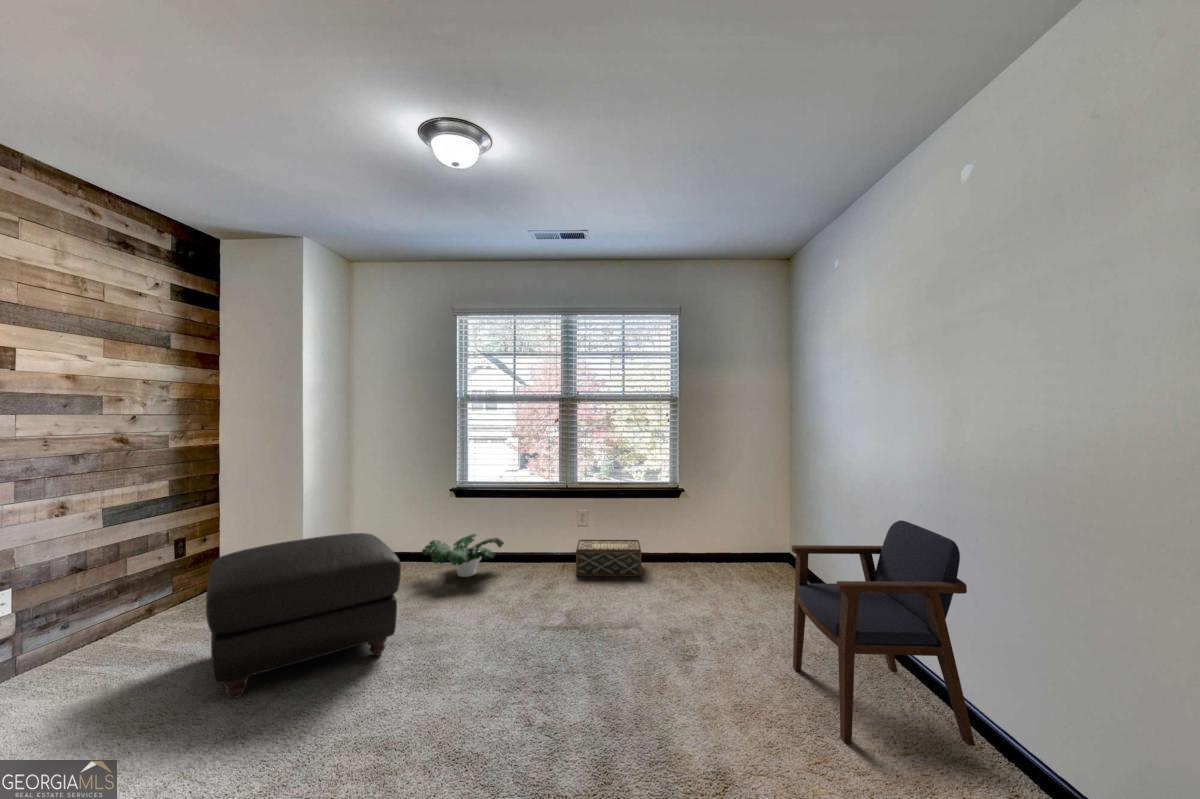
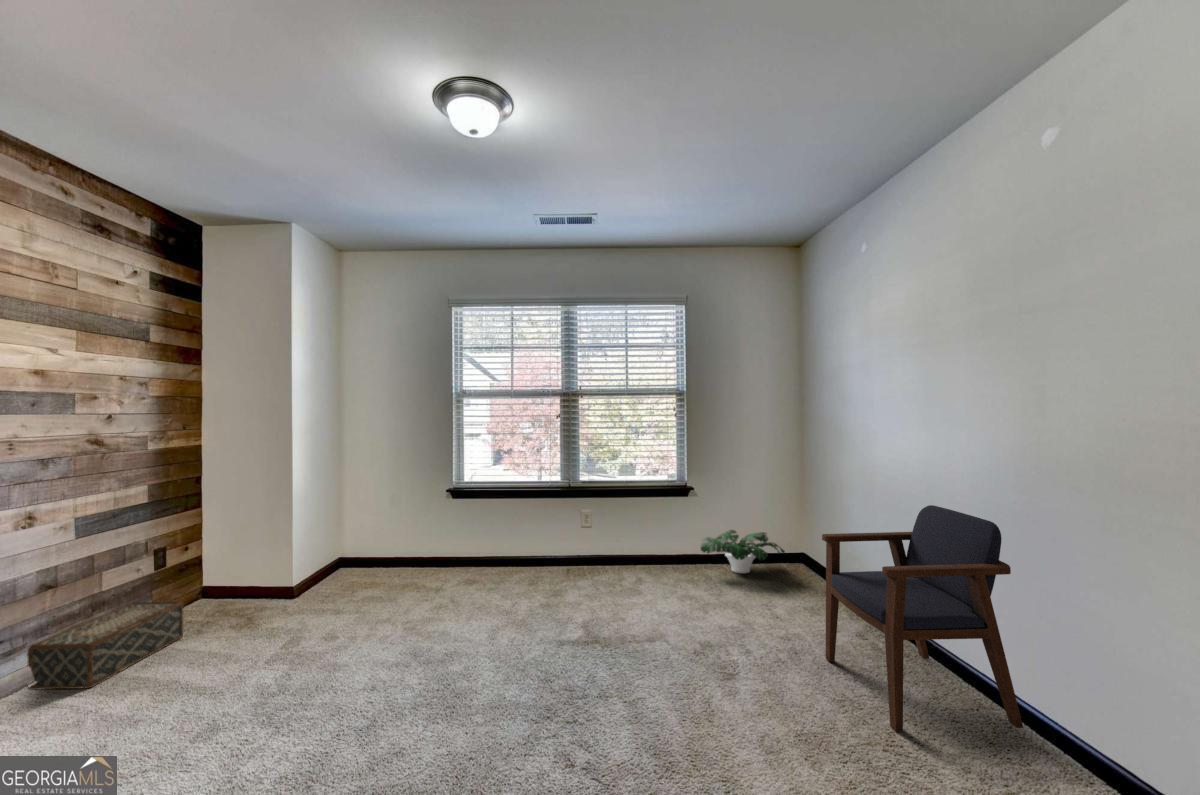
ottoman: present [206,533,401,698] -> none [204,537,414,719]
potted plant: present [422,534,504,577] -> present [701,530,785,573]
woven basket: present [576,540,641,576] -> present [27,601,183,690]

